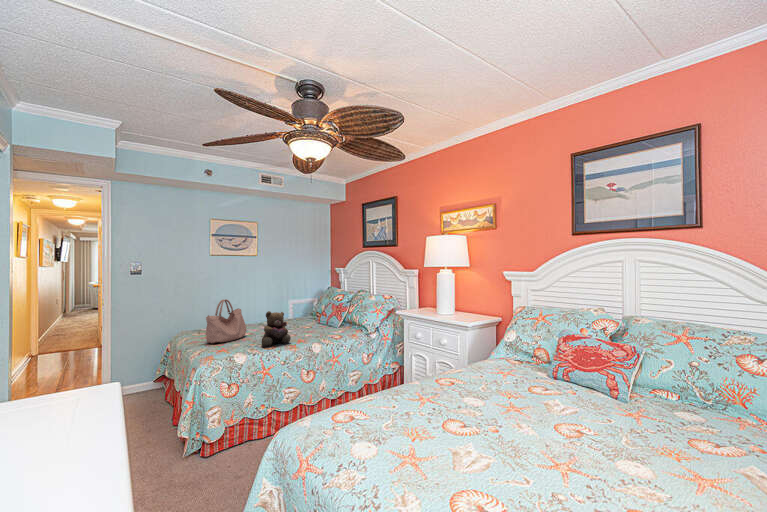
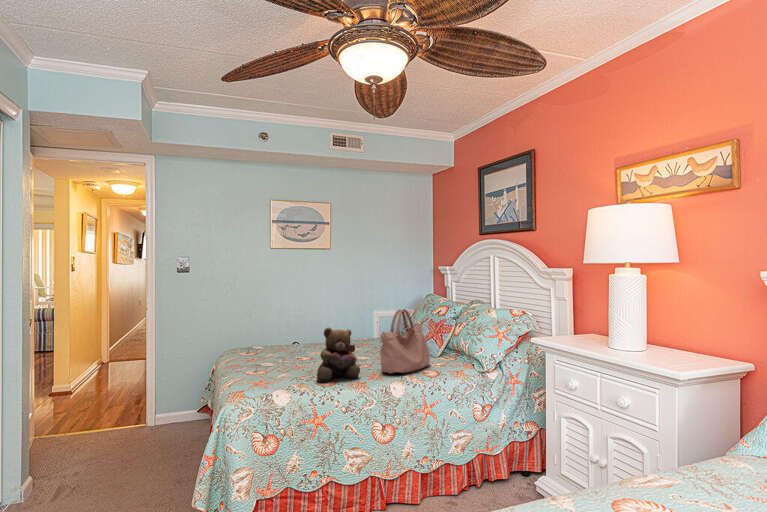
handbag: present [206,299,247,343] -> present [380,309,430,374]

